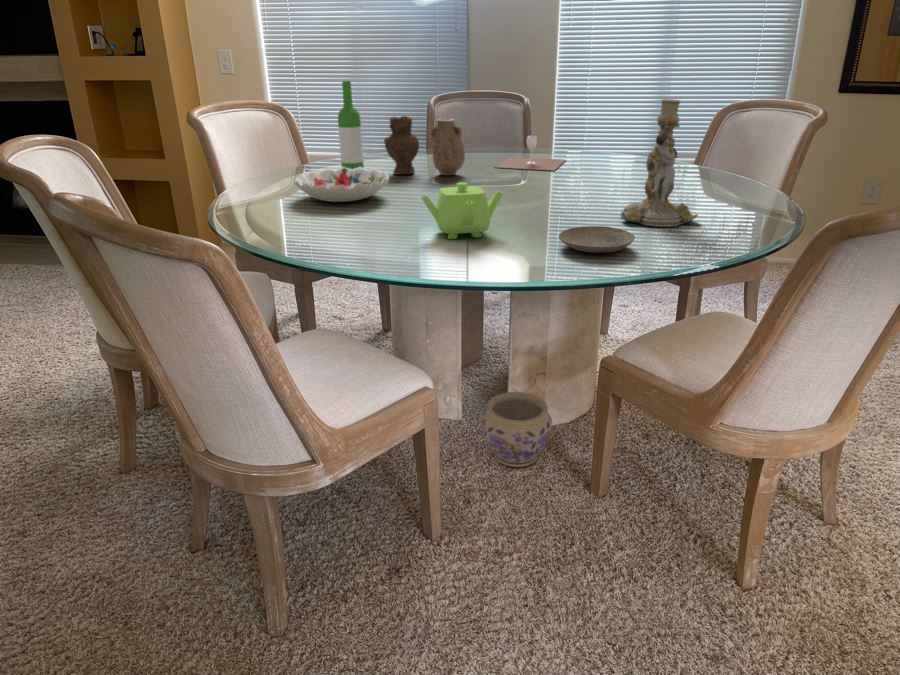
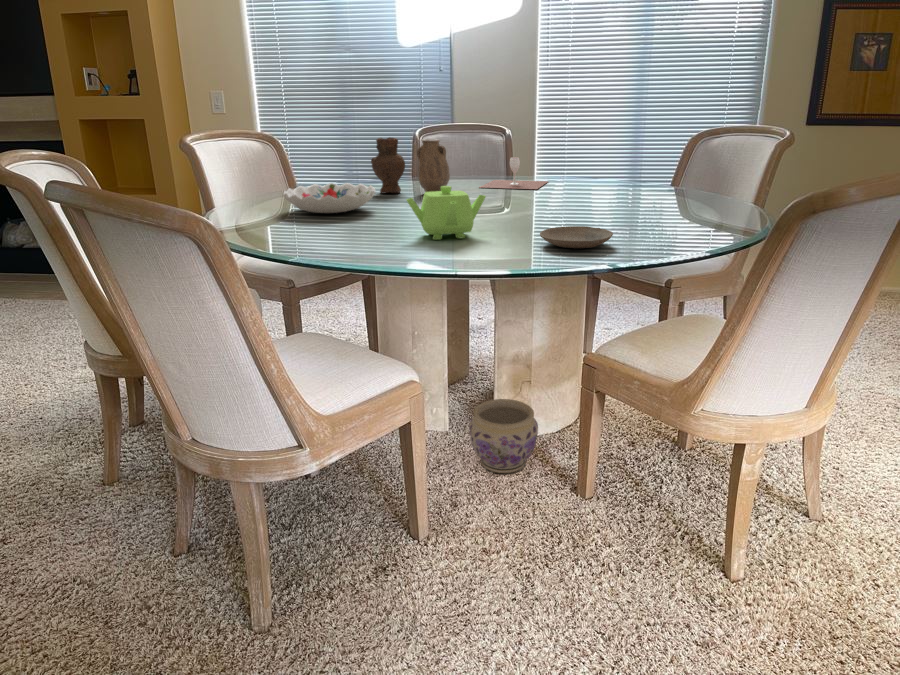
wine bottle: present [338,81,364,170] -> none [326,104,351,193]
candlestick: present [621,99,698,227] -> none [600,109,675,229]

